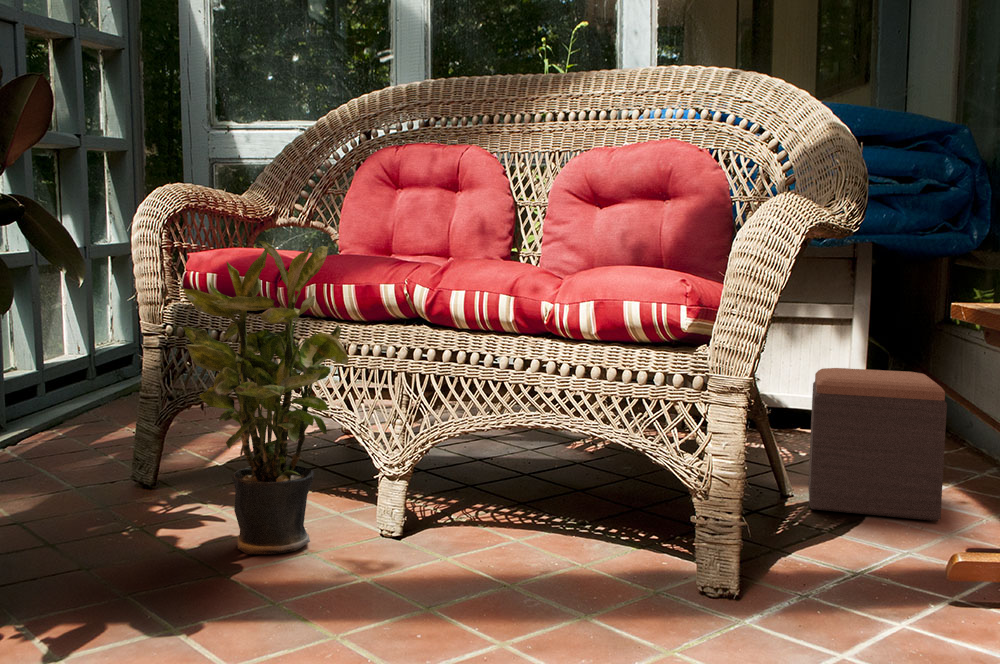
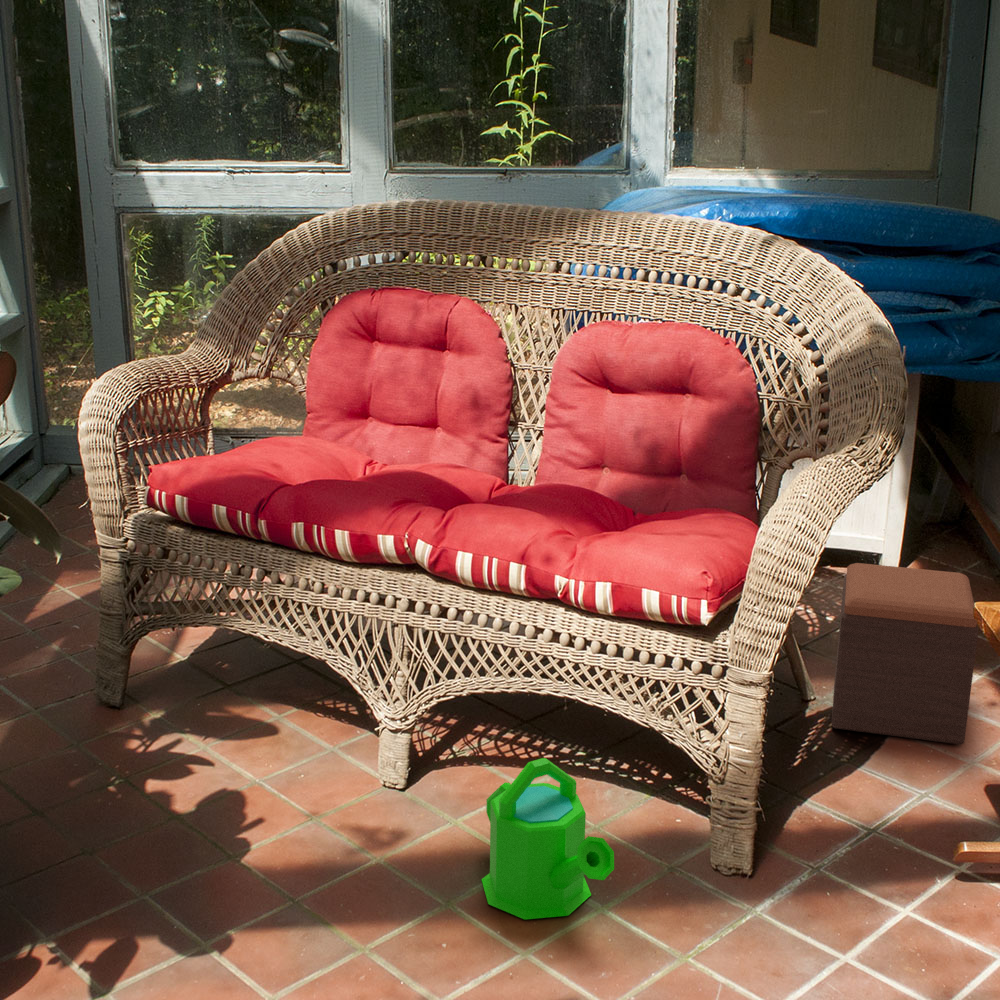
potted plant: present [183,241,349,554] -> none [176,508,350,831]
watering can: none [461,454,595,618] -> present [482,758,614,920]

